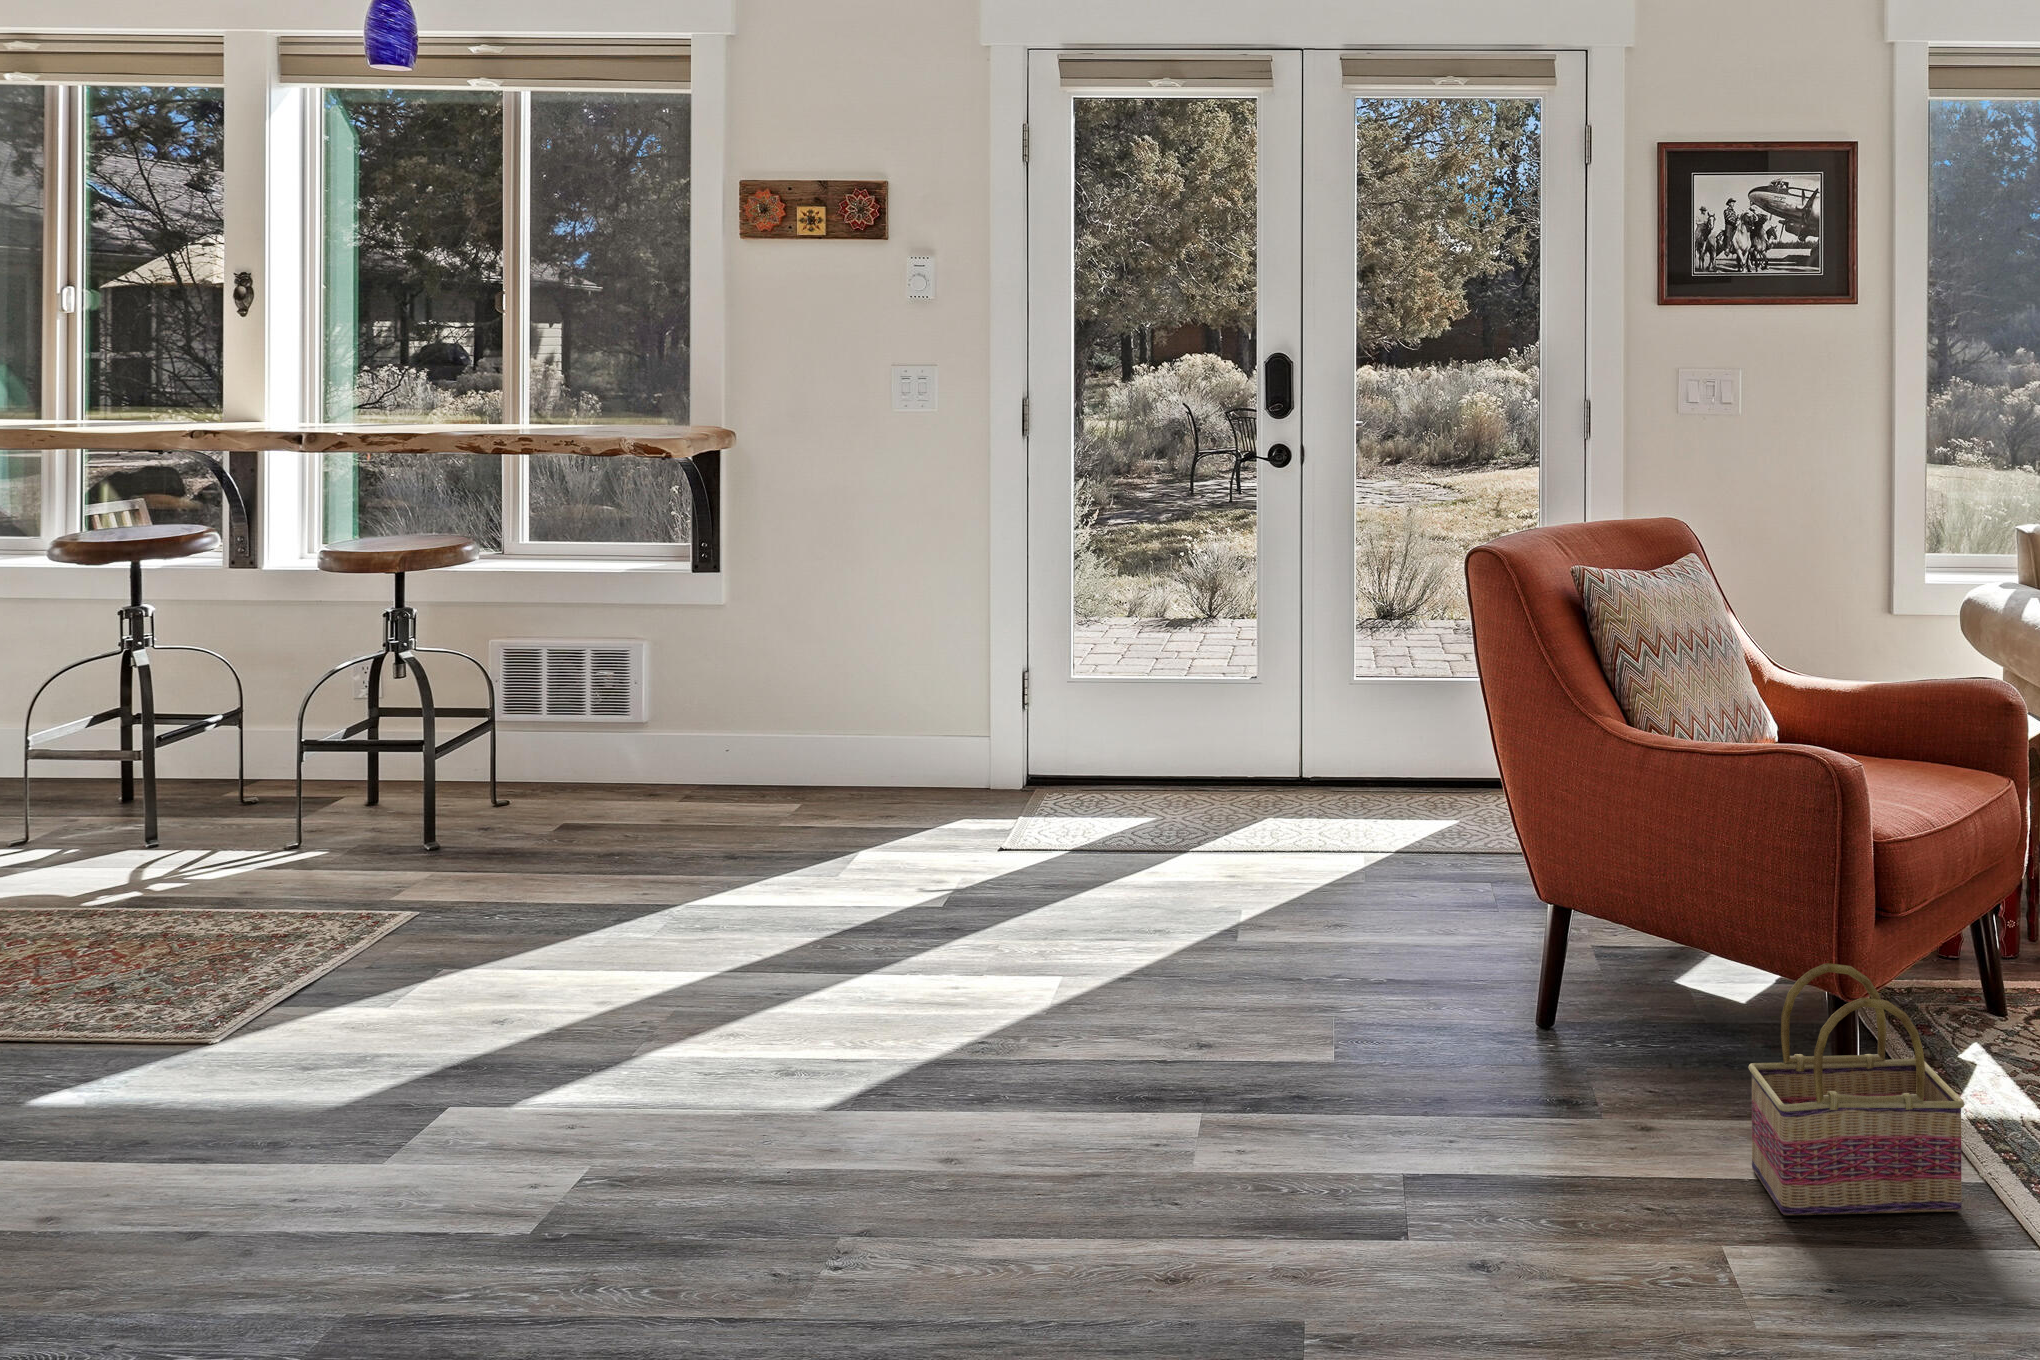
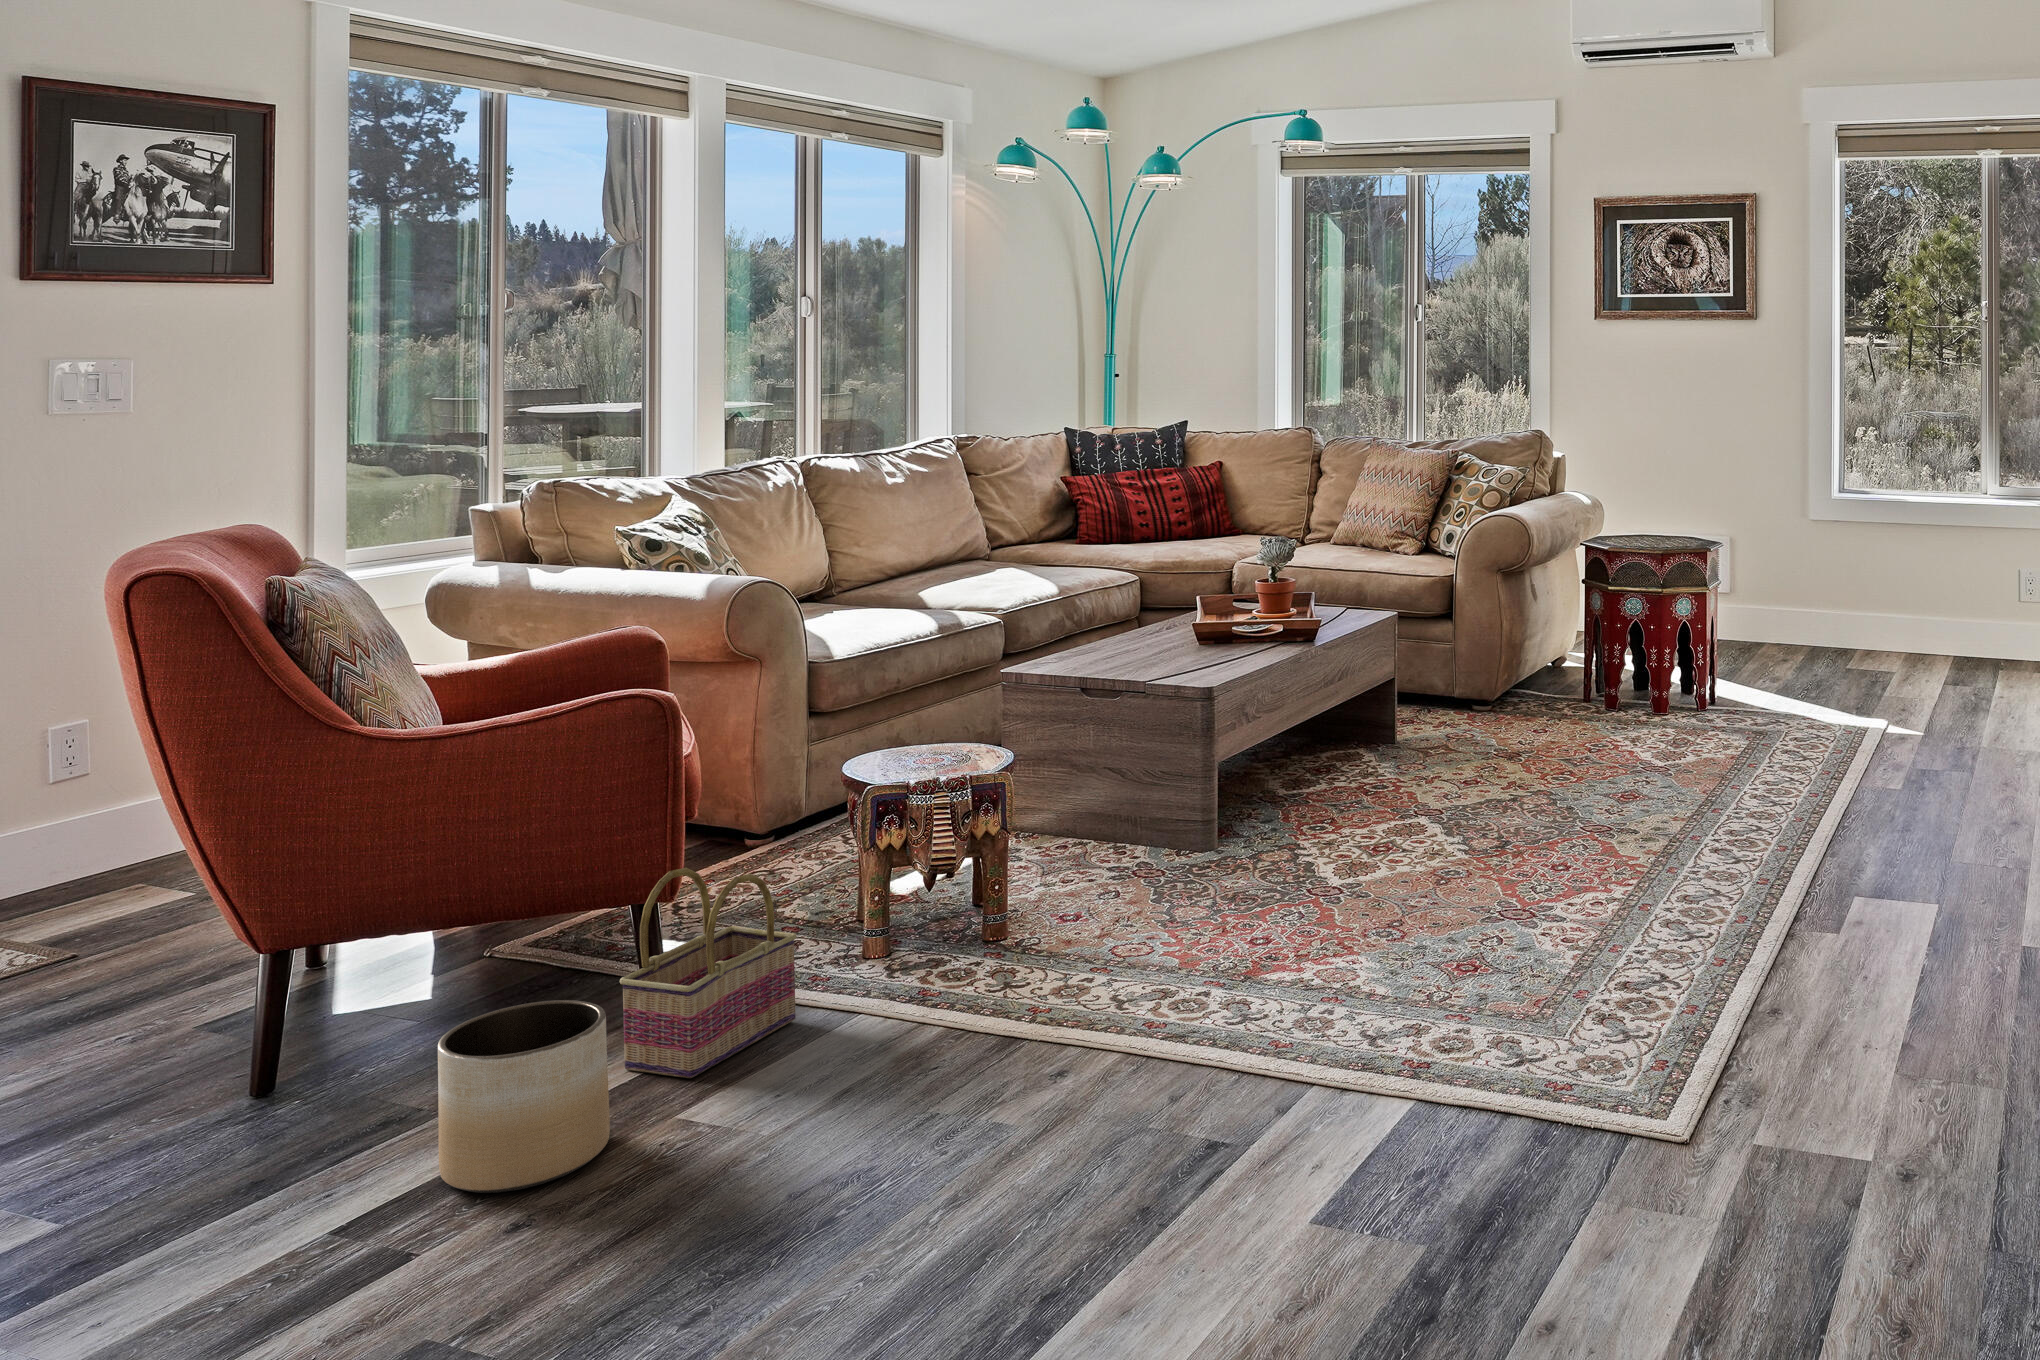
planter: none [1488,1037,1646,1246] -> present [438,1000,610,1193]

